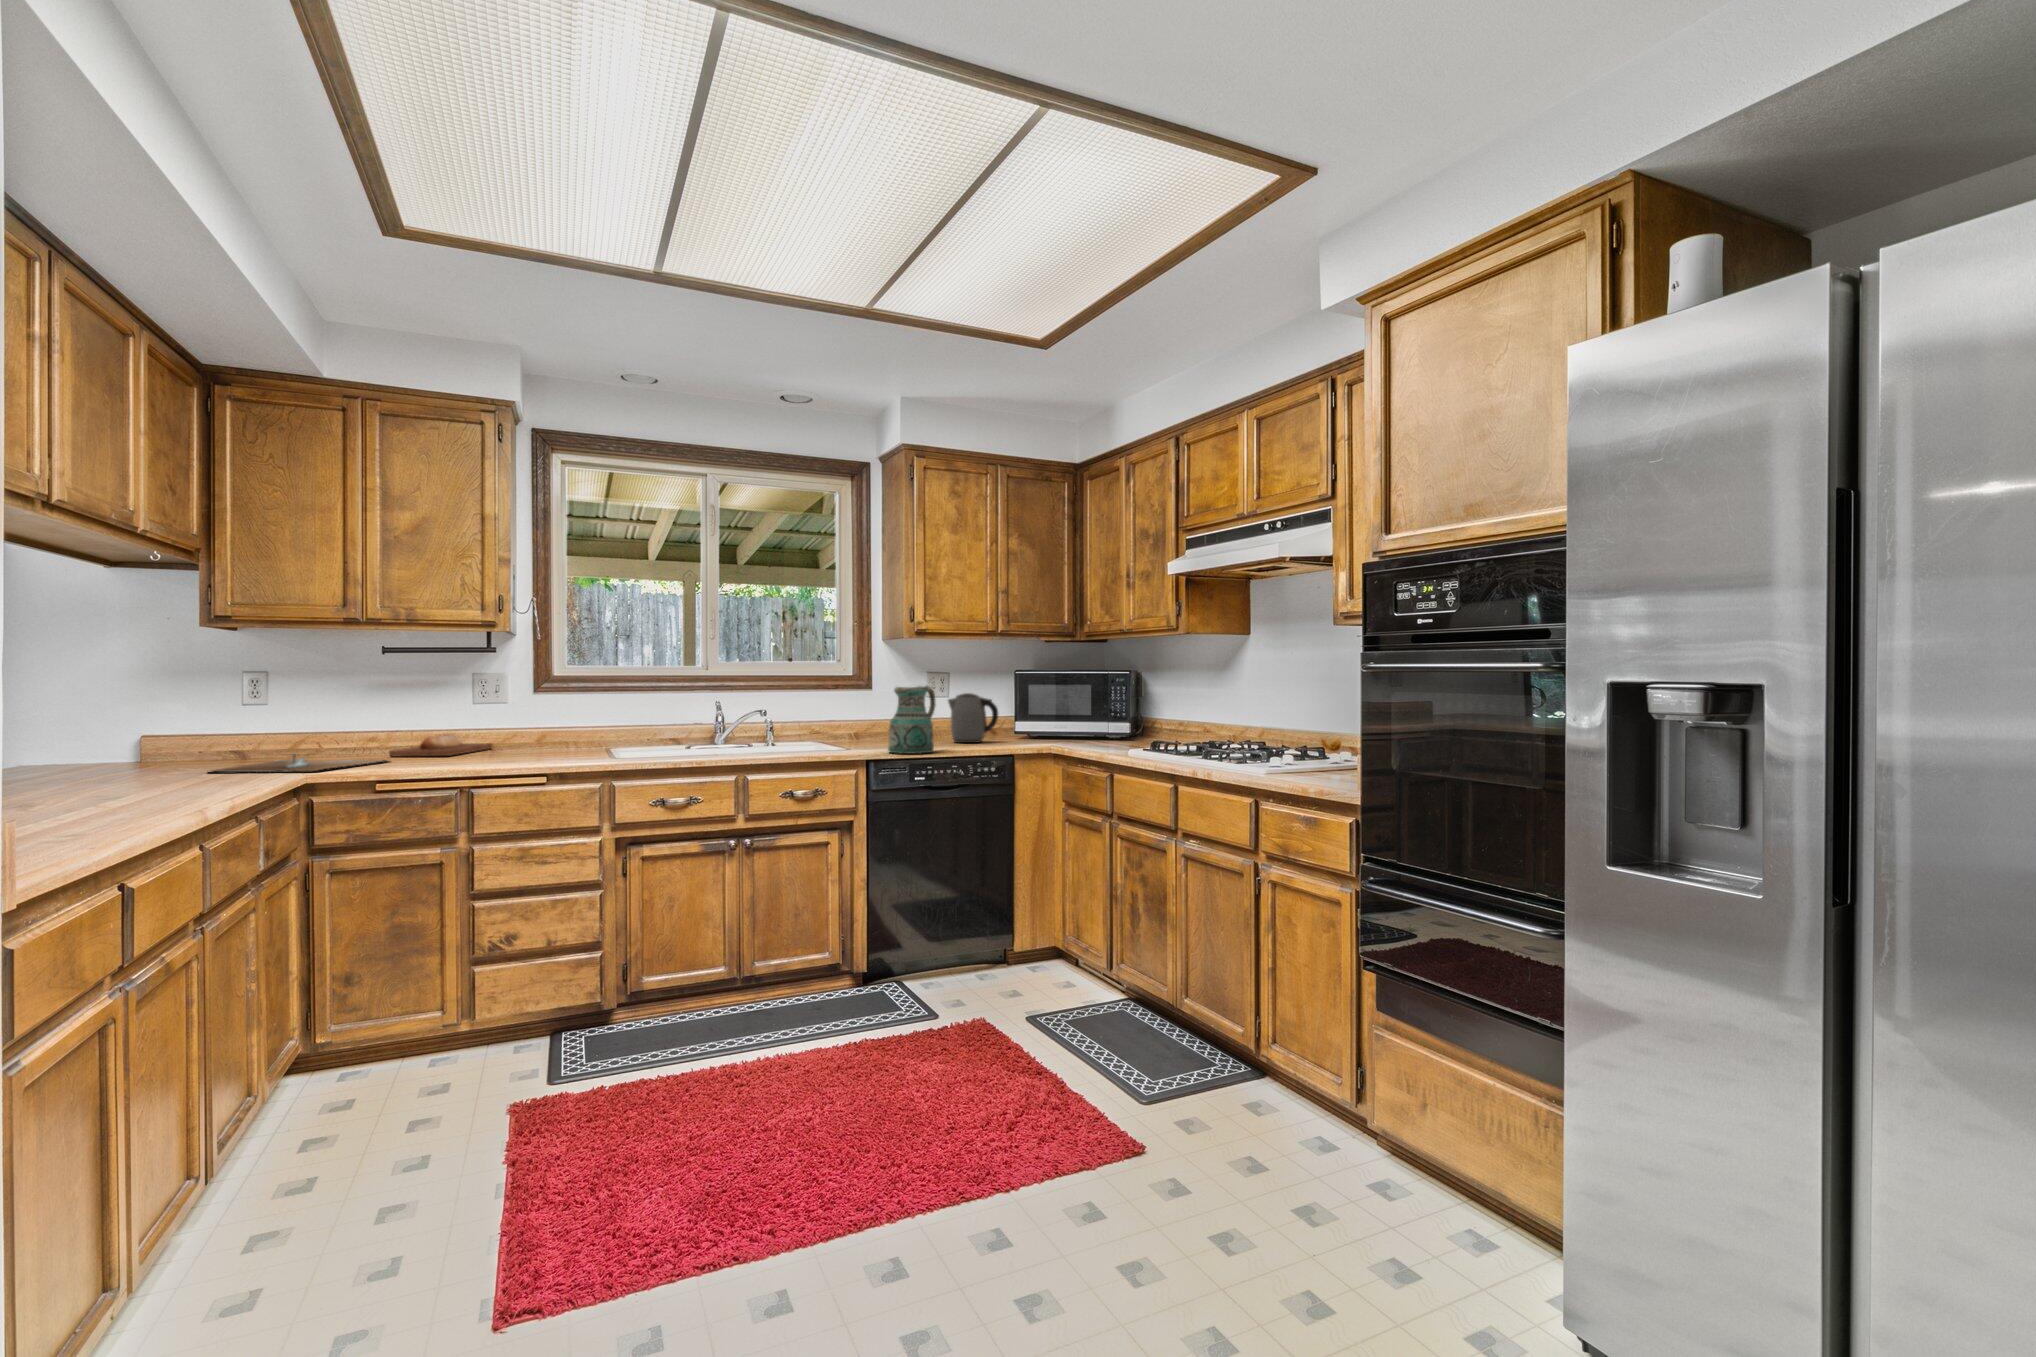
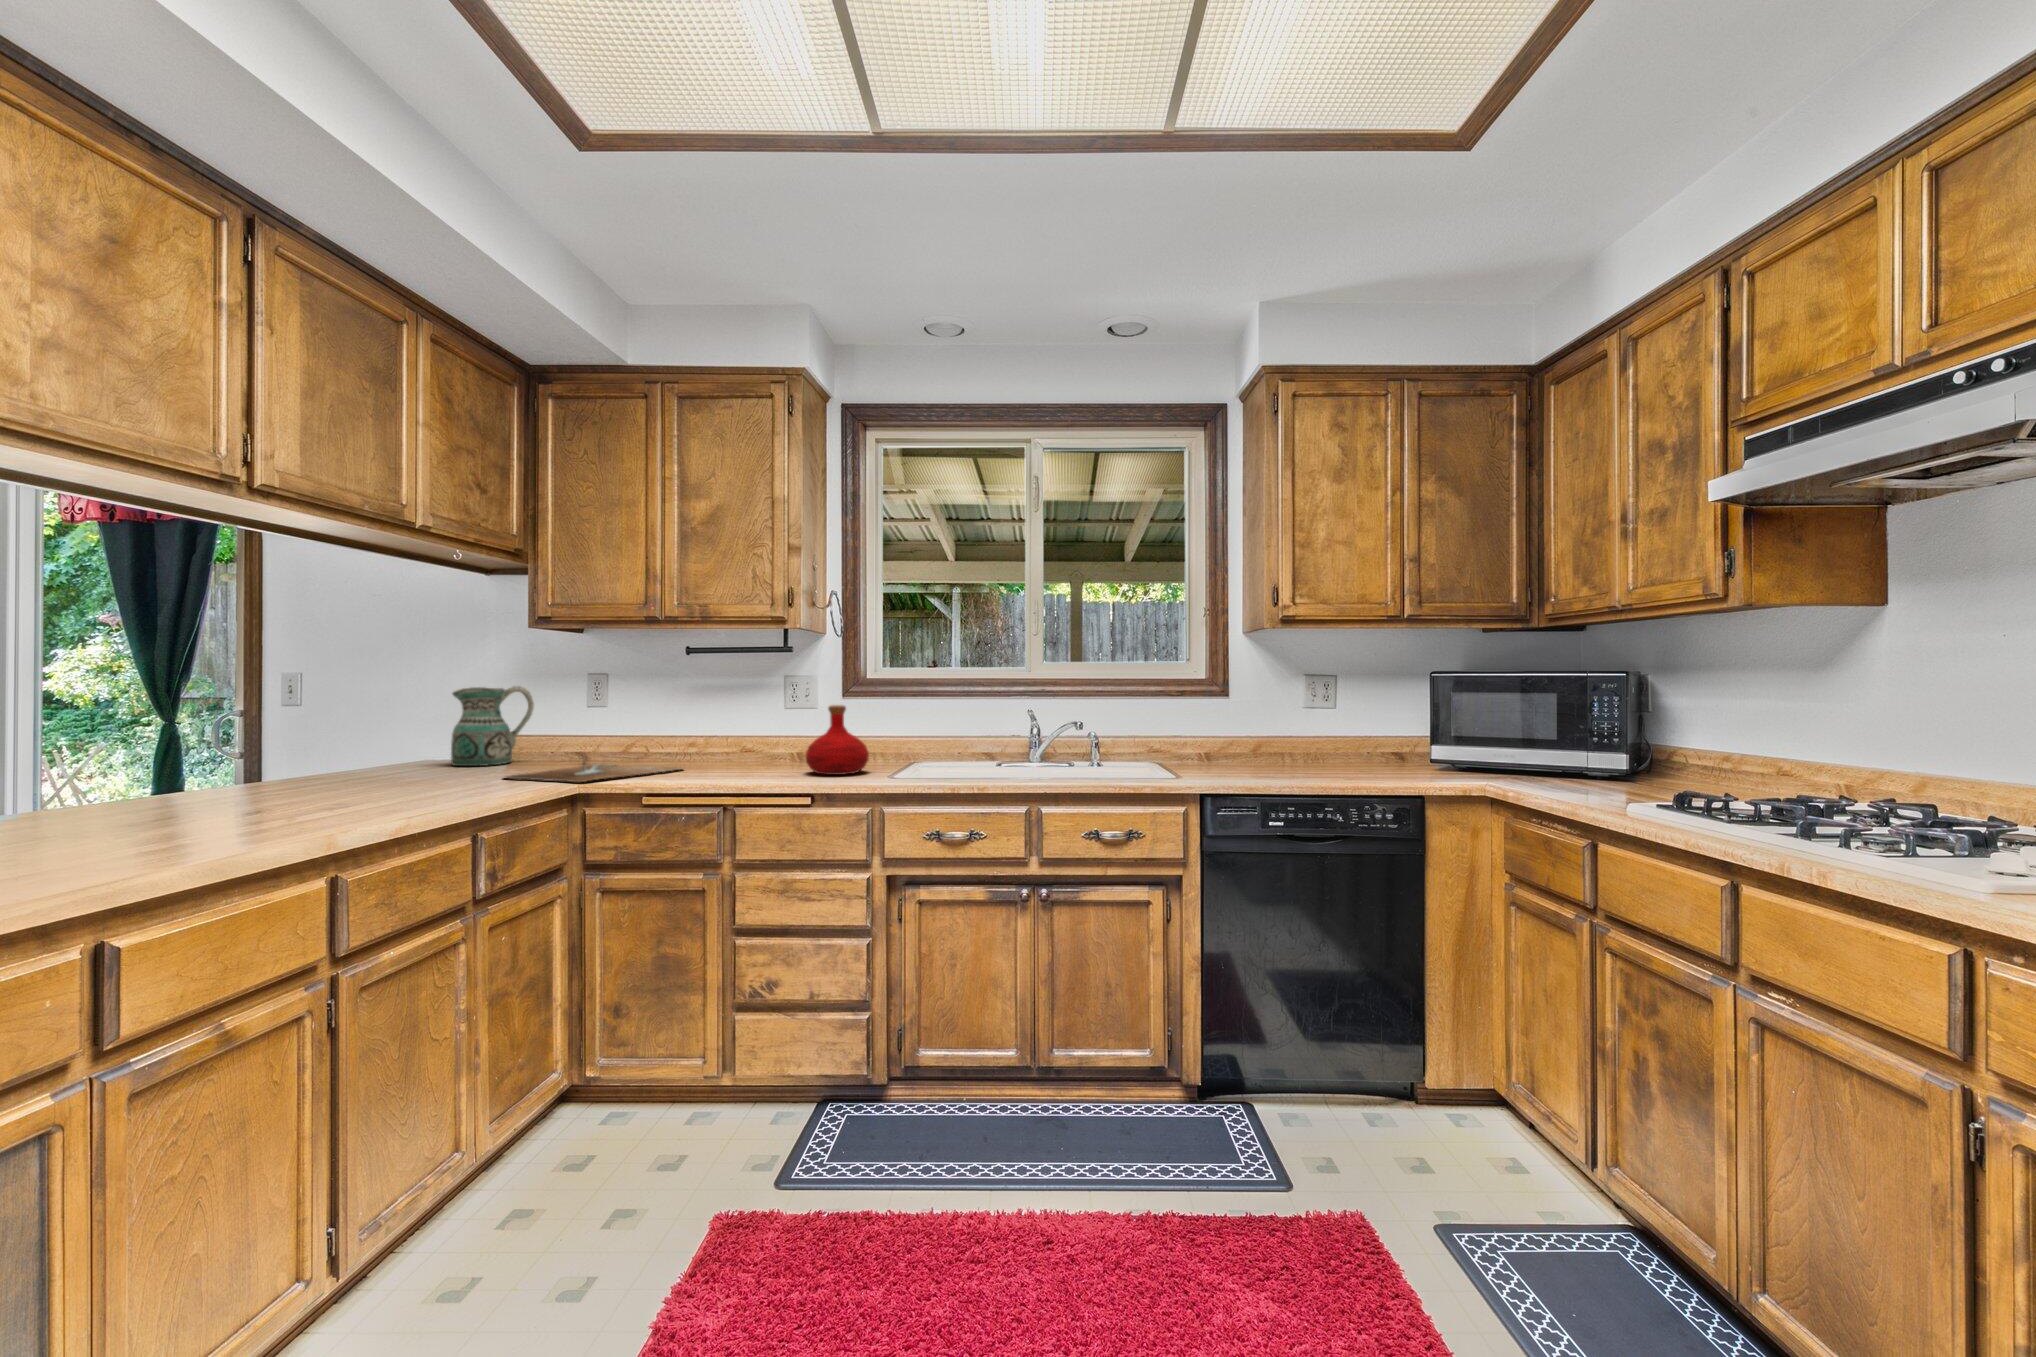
ceramic pitcher: present [888,686,936,754] -> present [451,686,534,766]
kettle: present [948,693,998,743] -> none [1333,701,1409,770]
bottle: none [523,700,582,759] -> present [806,705,869,775]
bread loaf: present [389,733,492,757] -> none [698,739,810,765]

